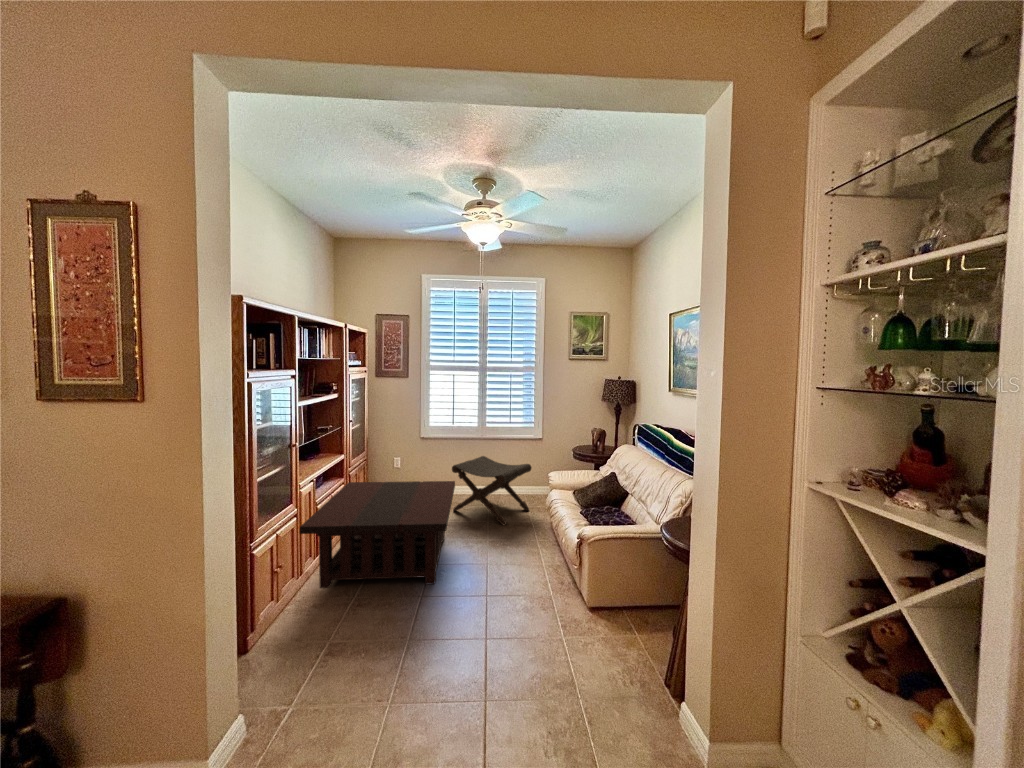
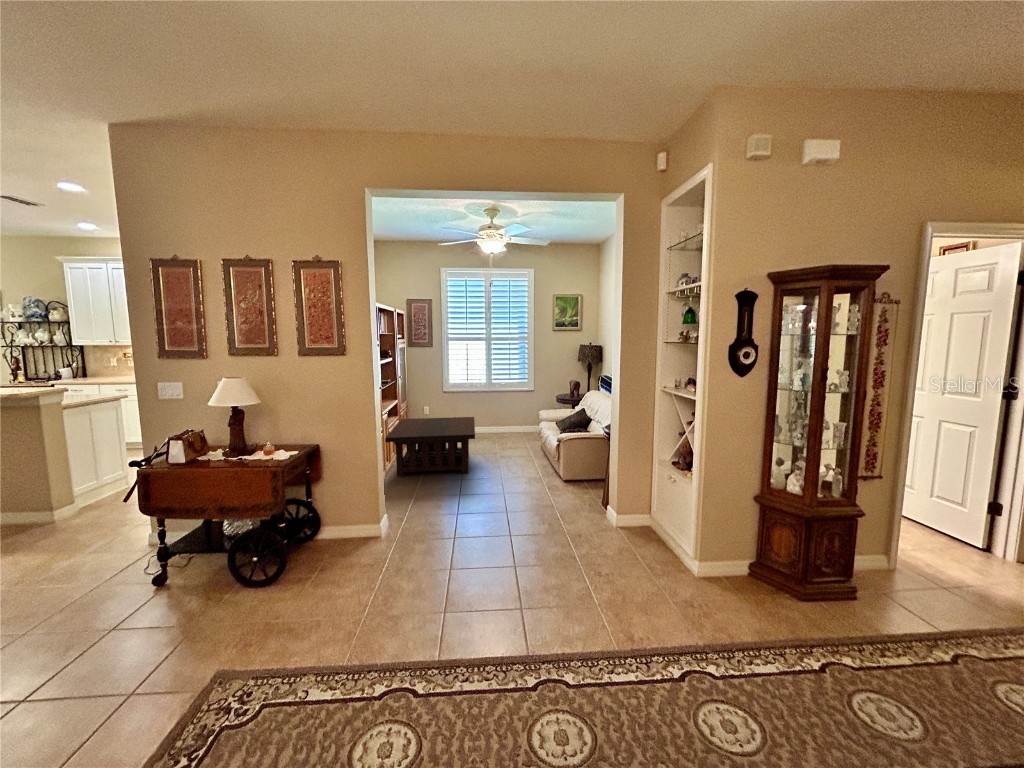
footstool: present [452,456,532,525] -> none [469,404,527,448]

